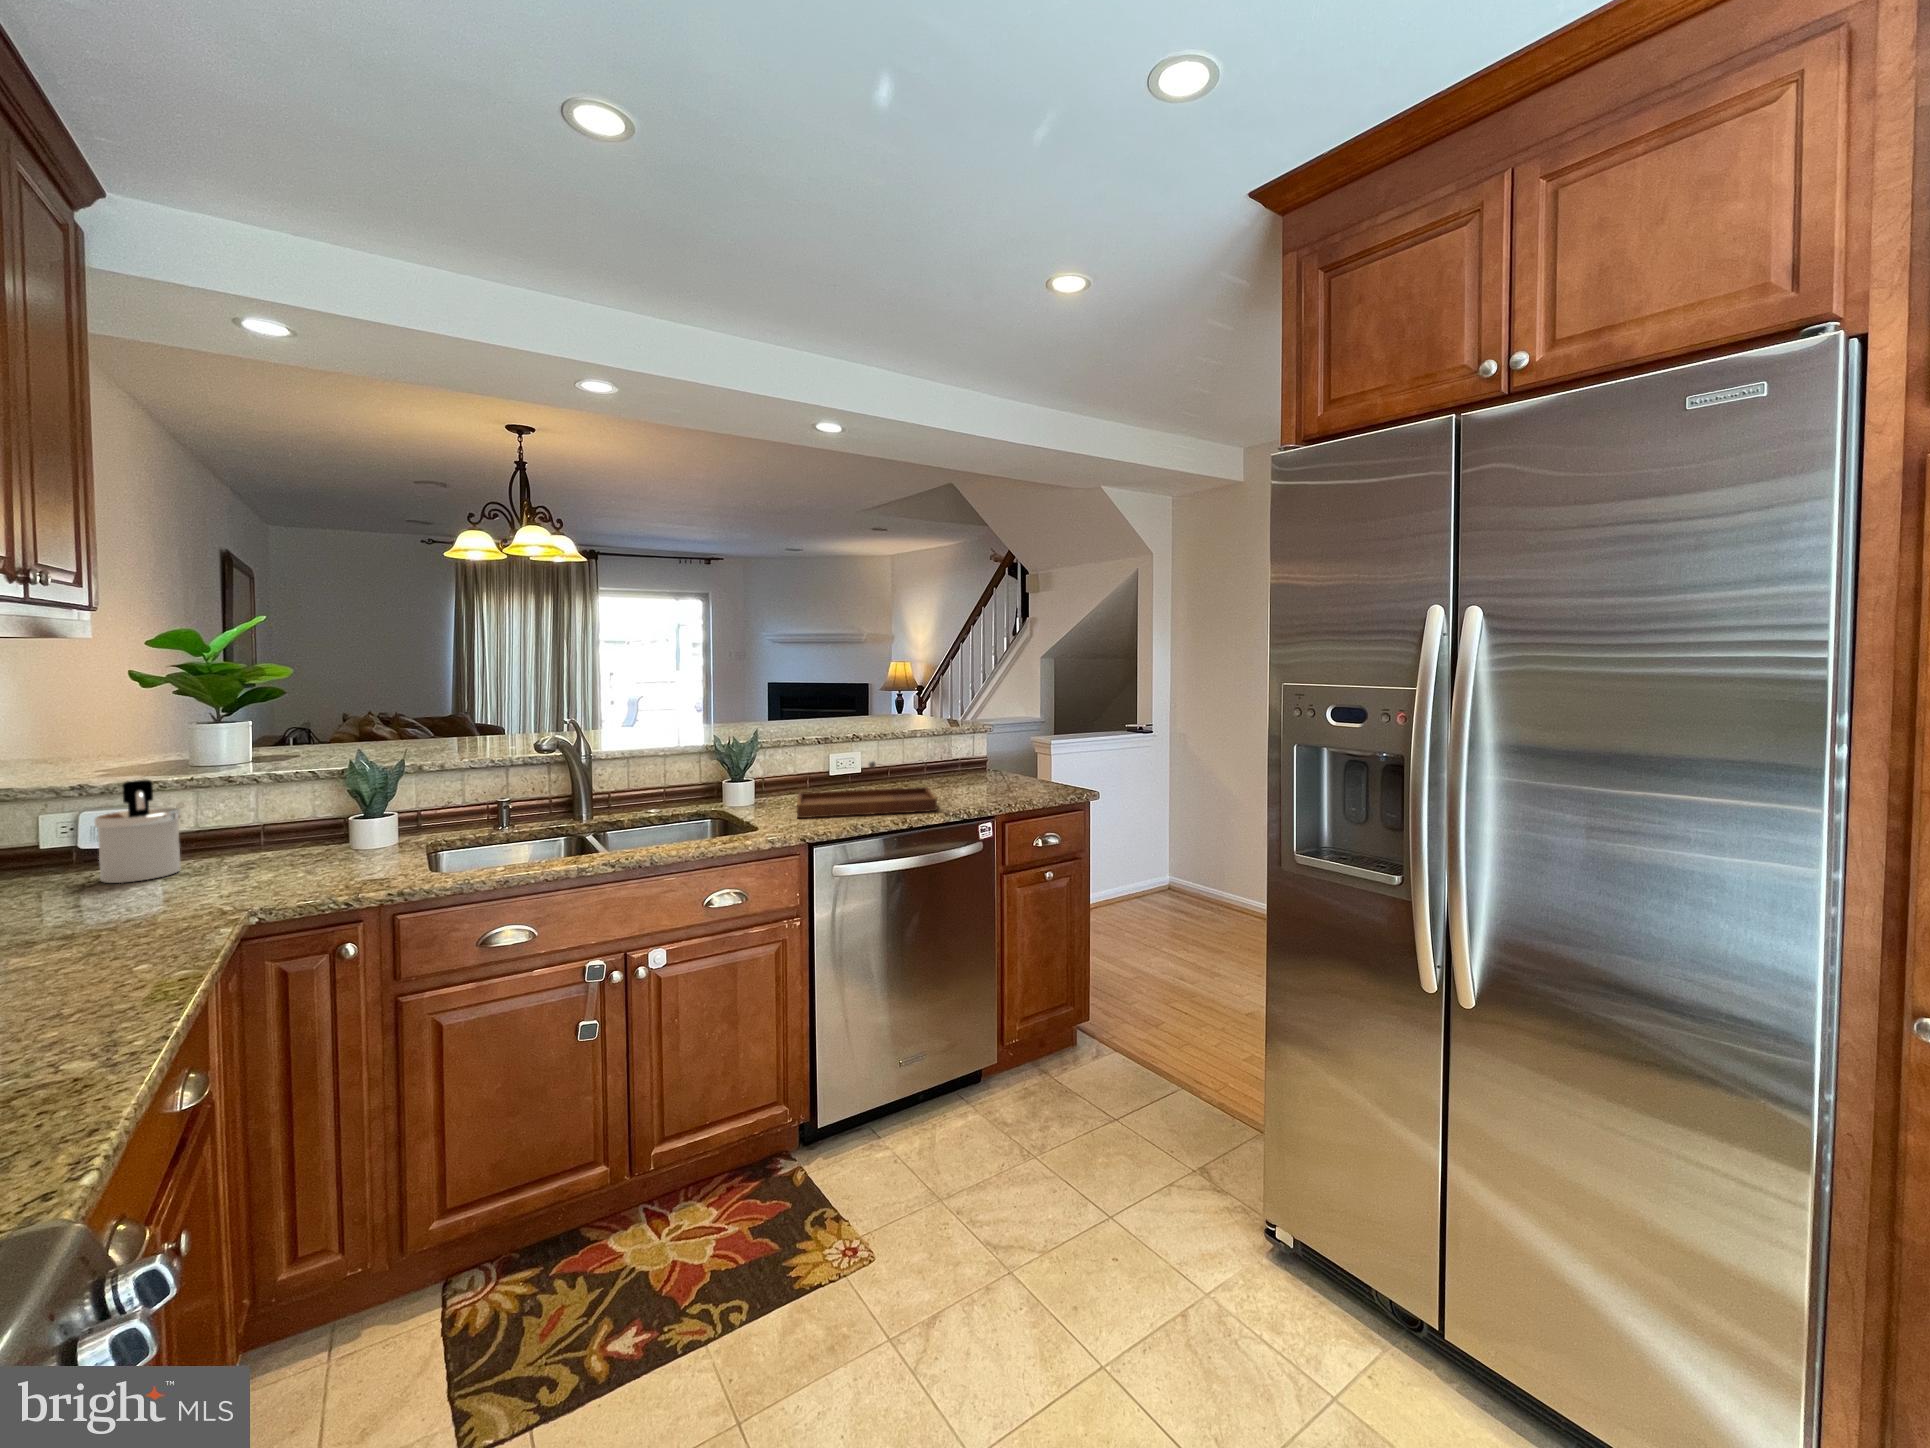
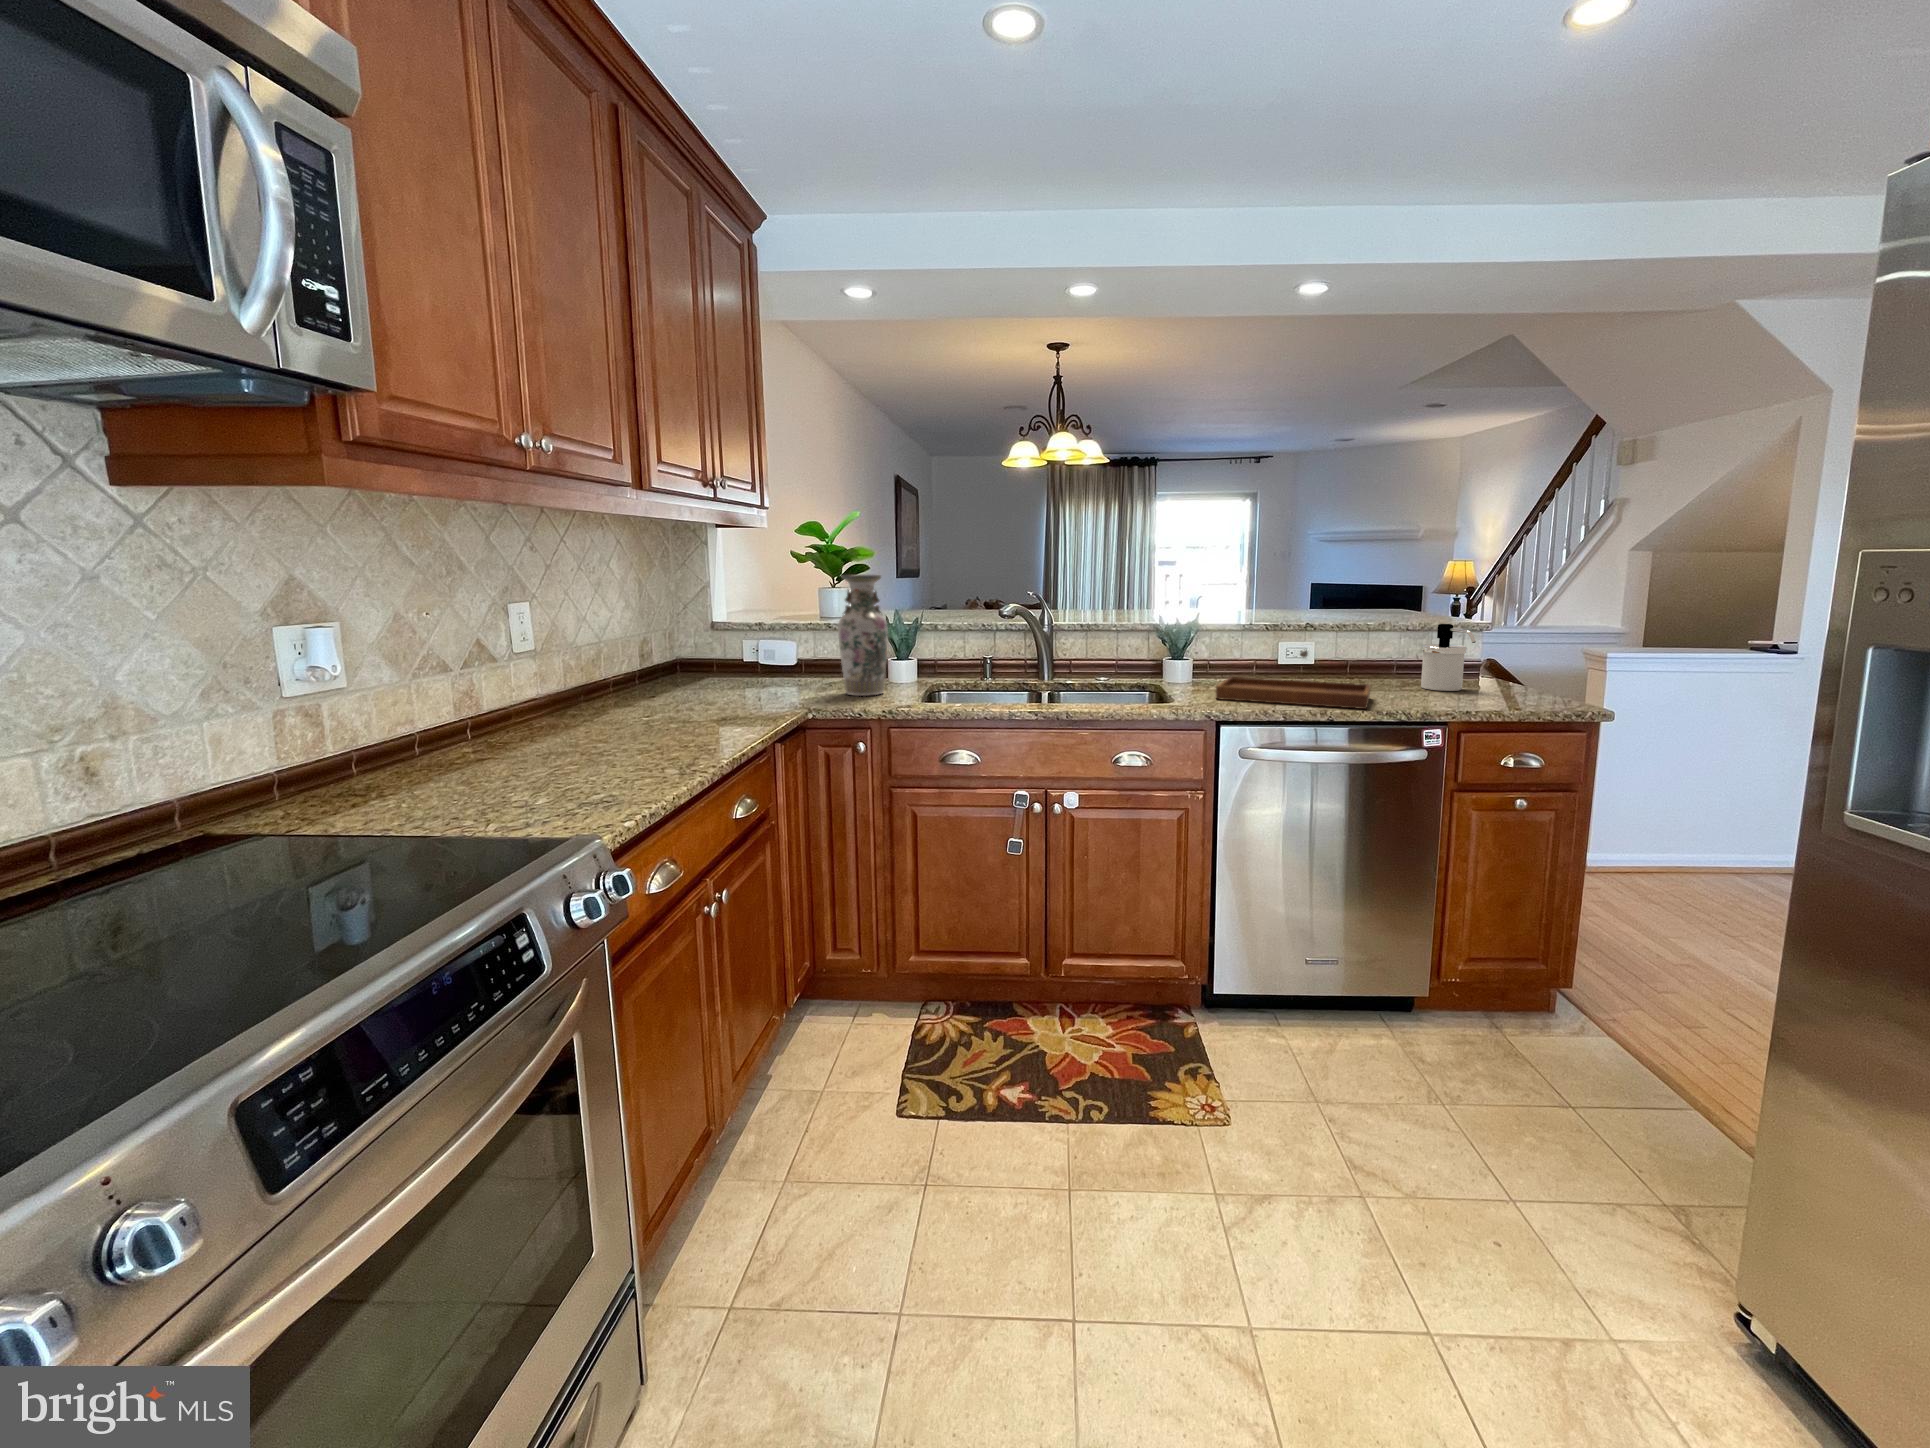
vase: none [276,708,365,879] -> present [838,575,888,696]
soap dispenser: present [95,780,181,883] -> present [1421,624,1476,691]

